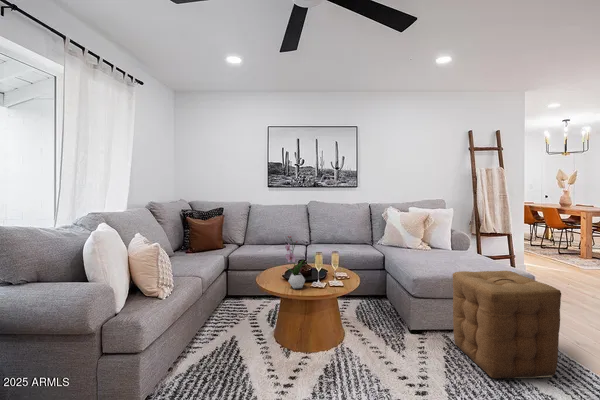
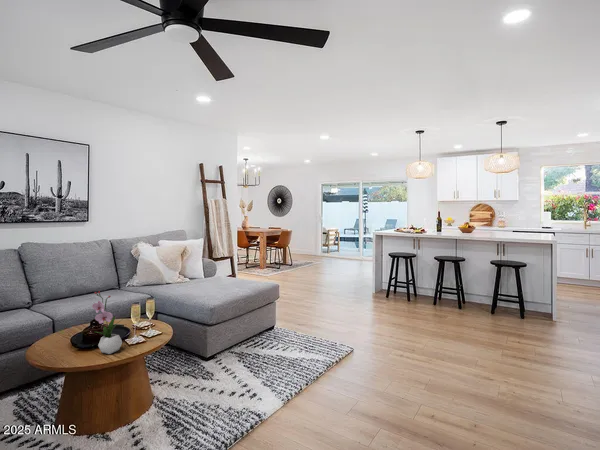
ottoman: present [453,271,561,379] -> none [240,285,307,365]

